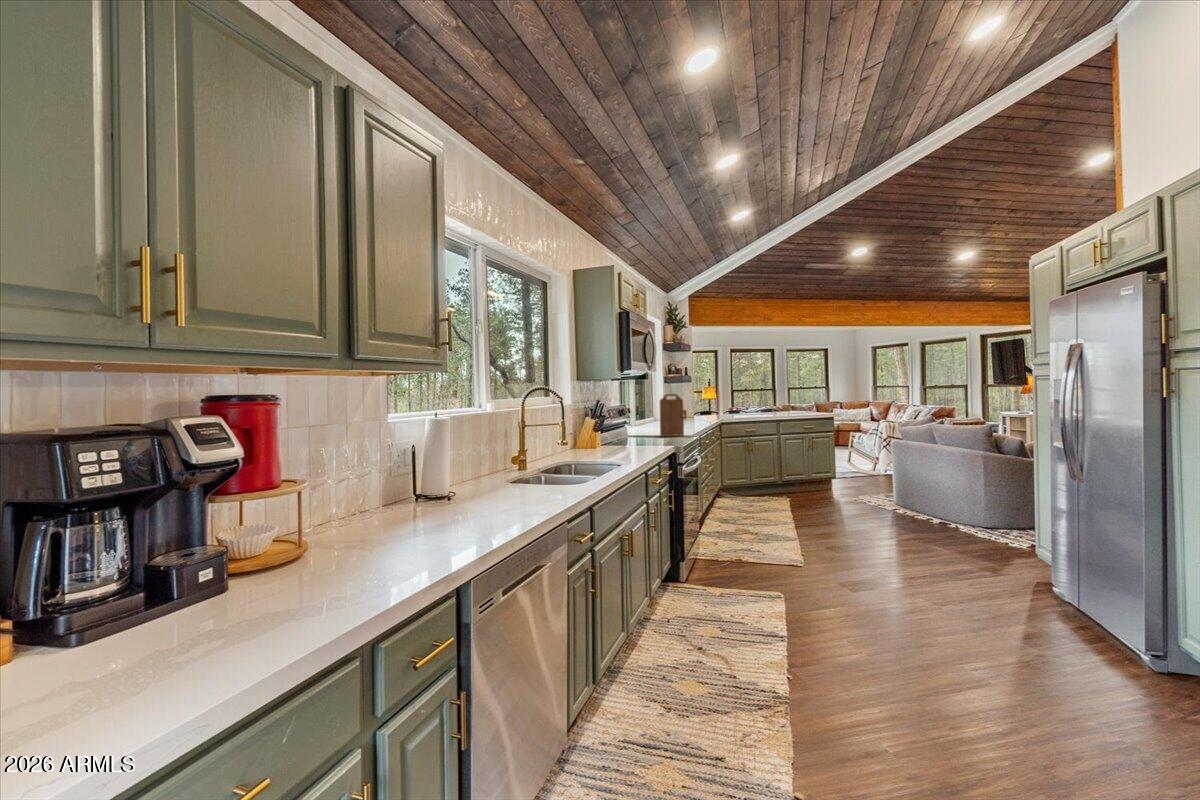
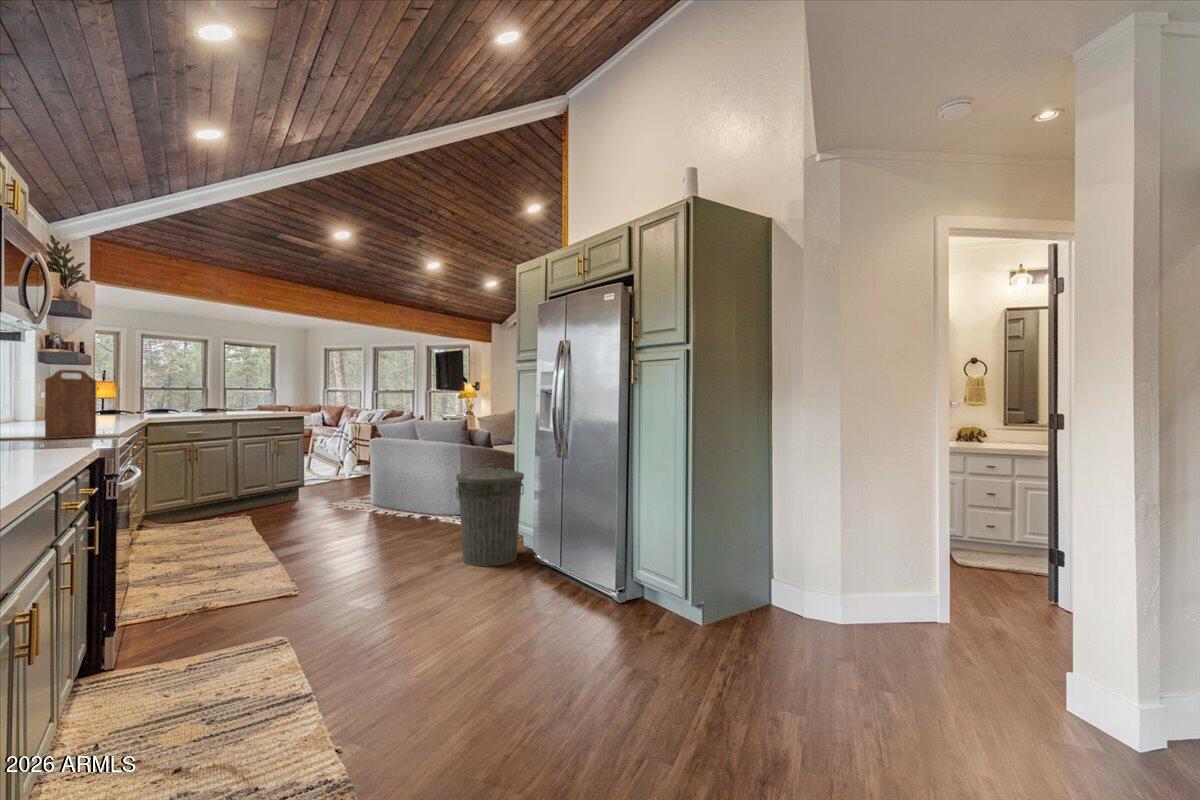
trash can: none [952,478,1039,589] -> present [456,467,524,566]

